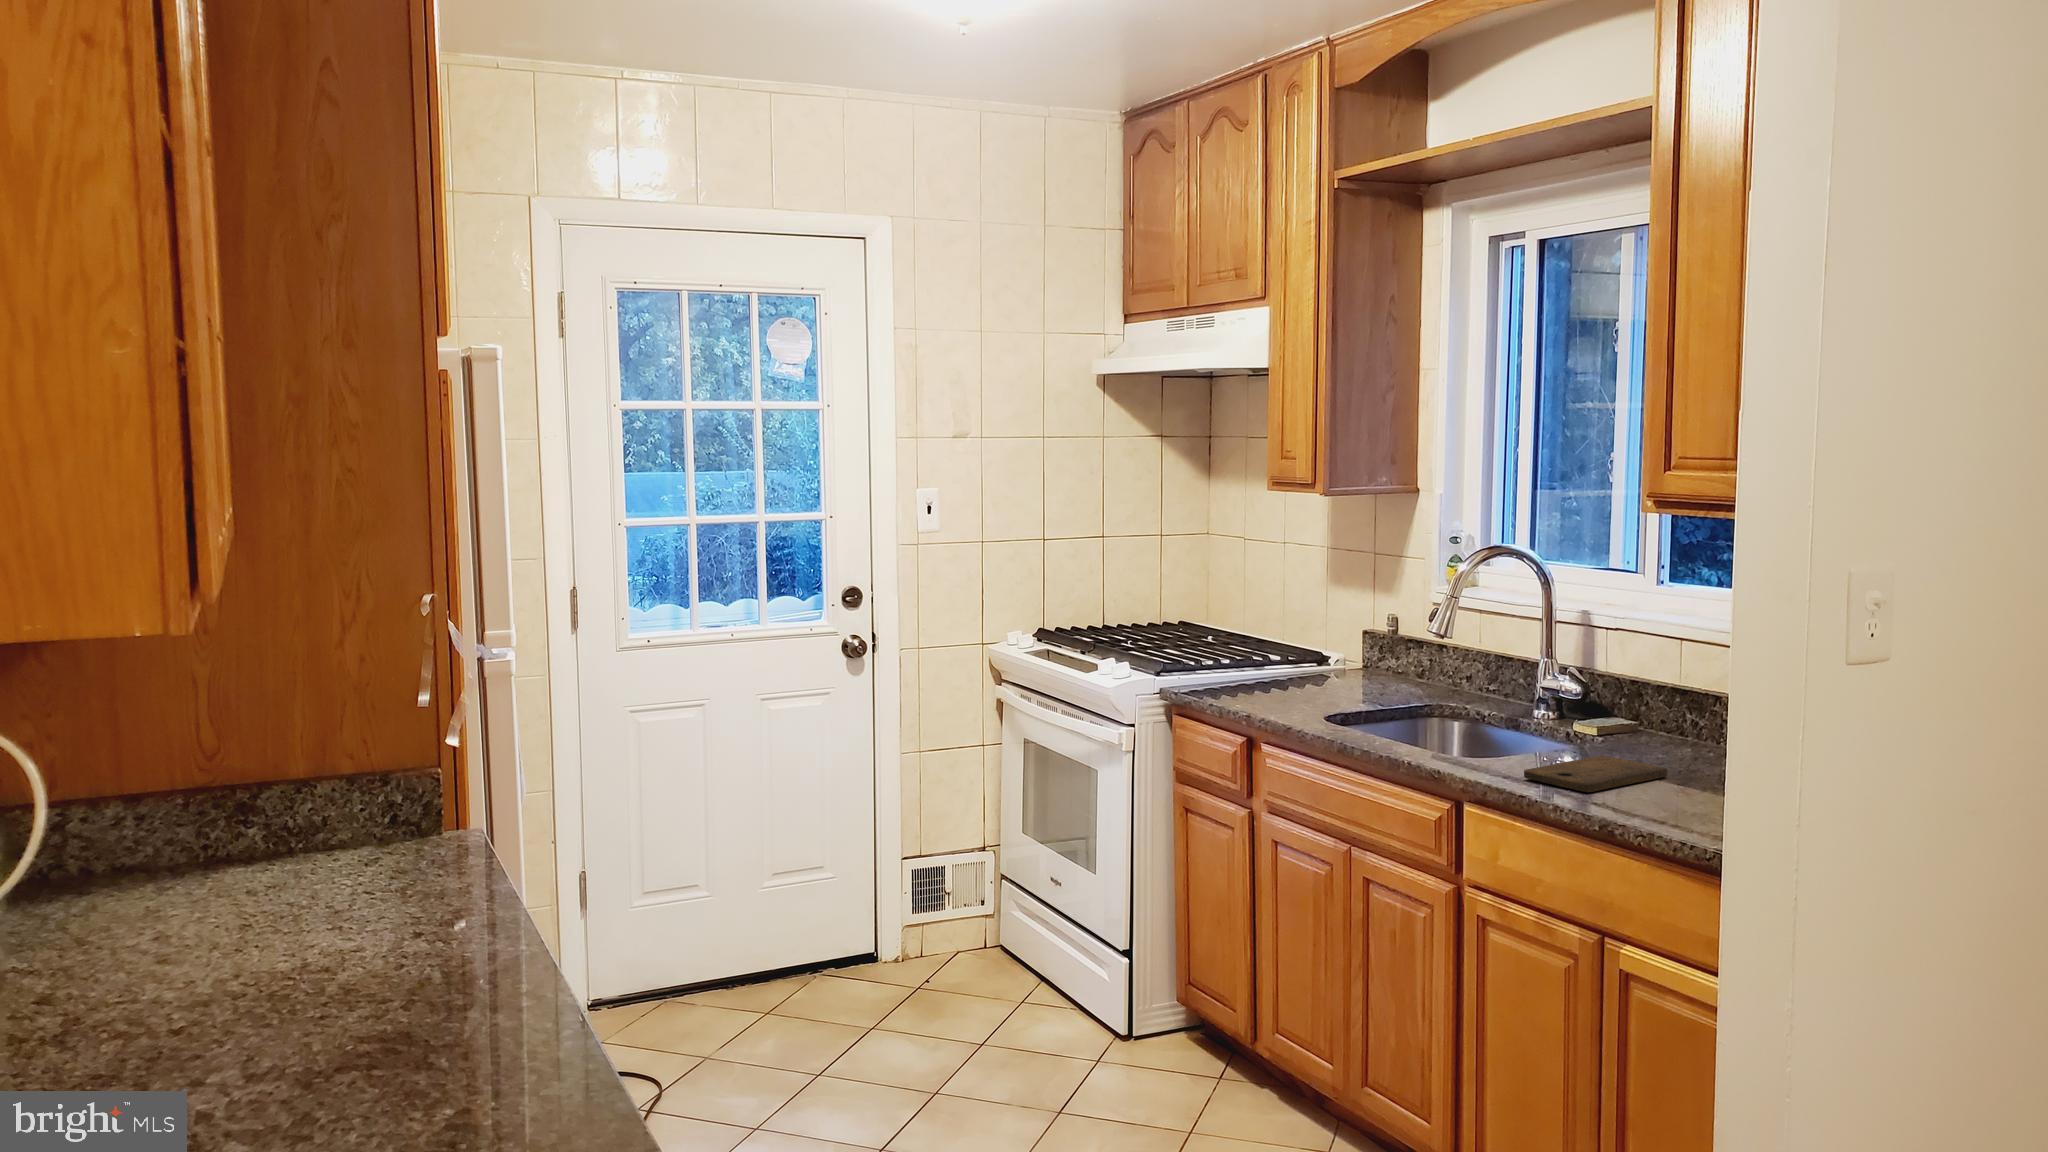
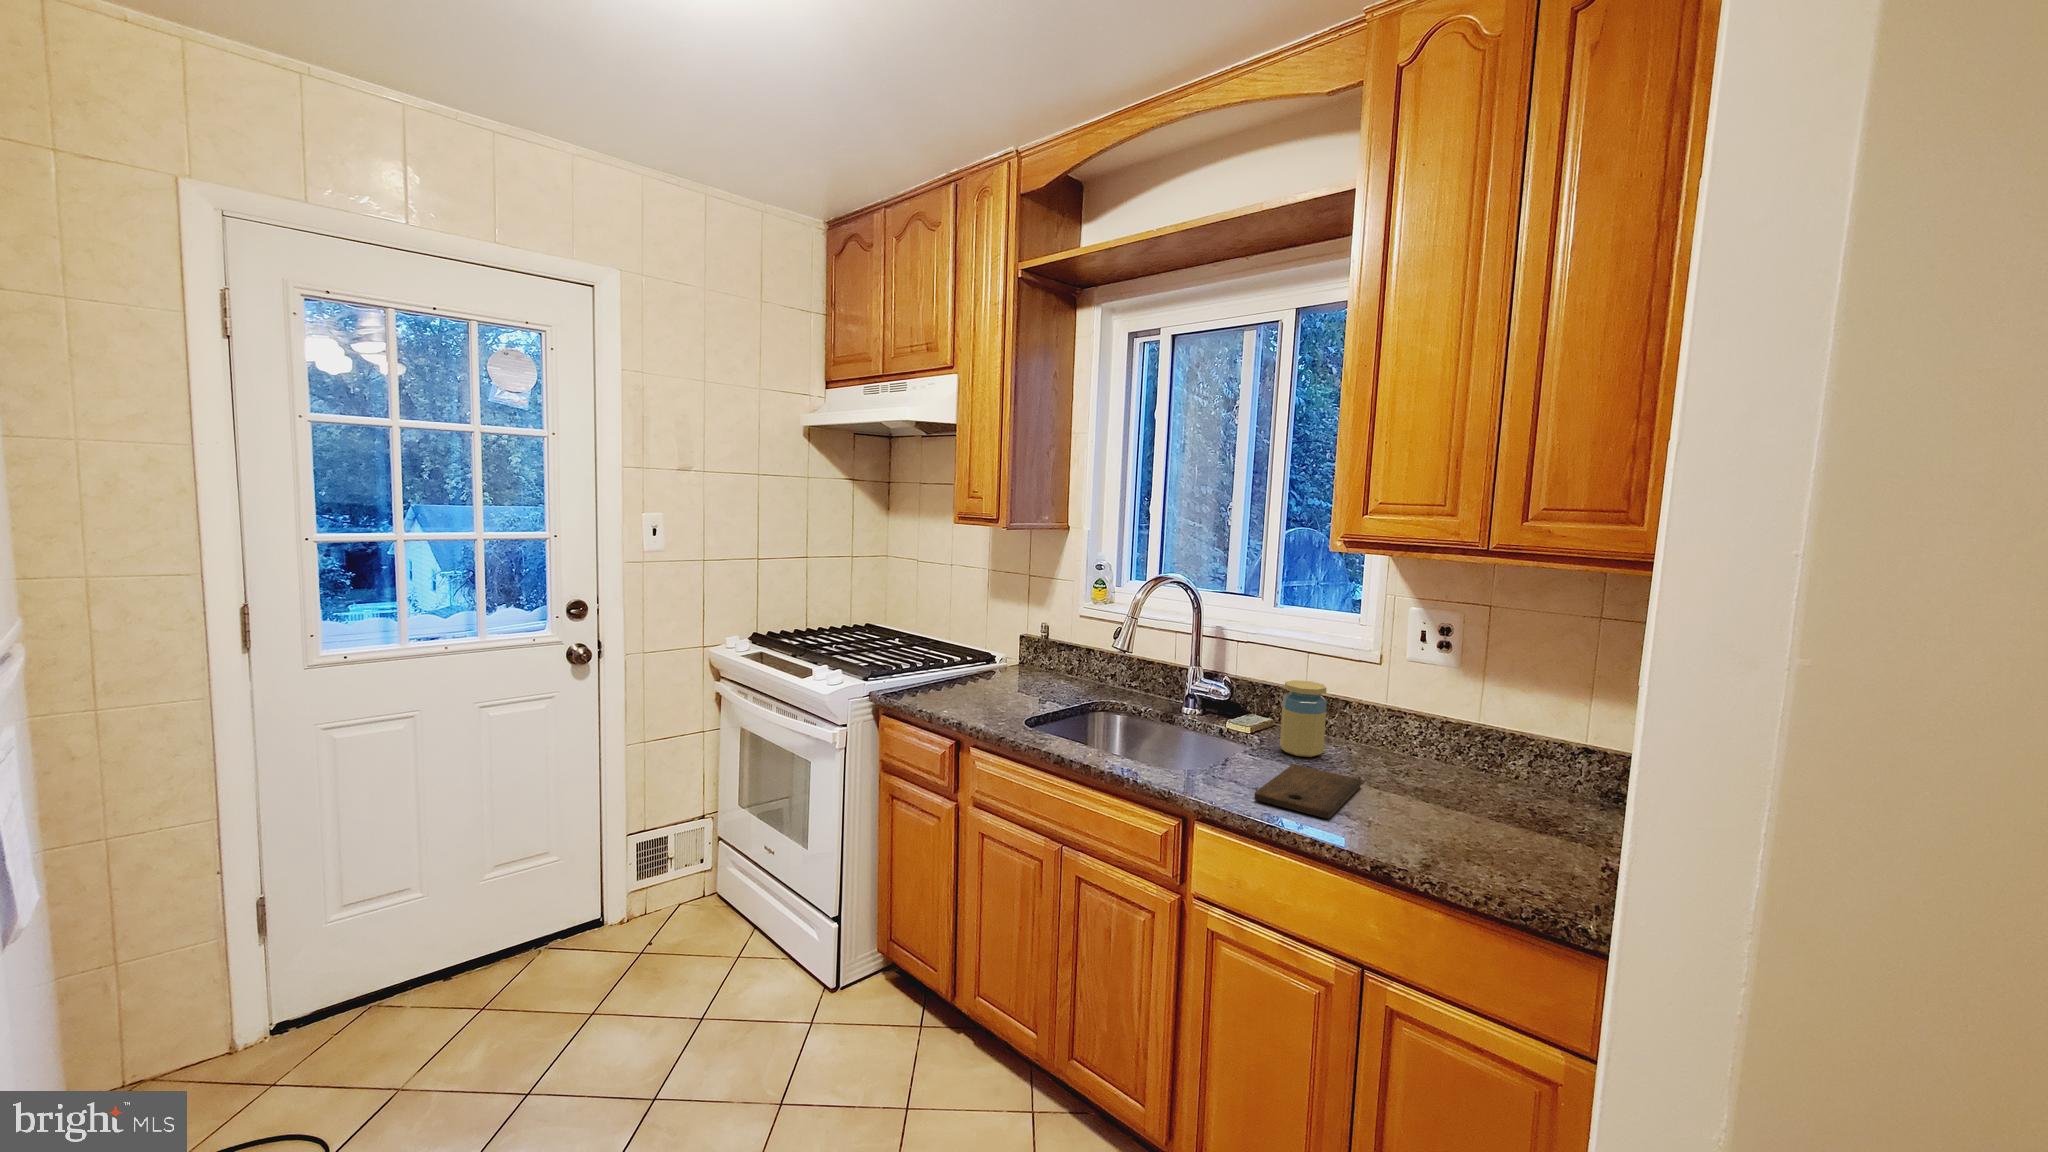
jar: none [1613,668,1666,755] -> present [1280,680,1327,757]

